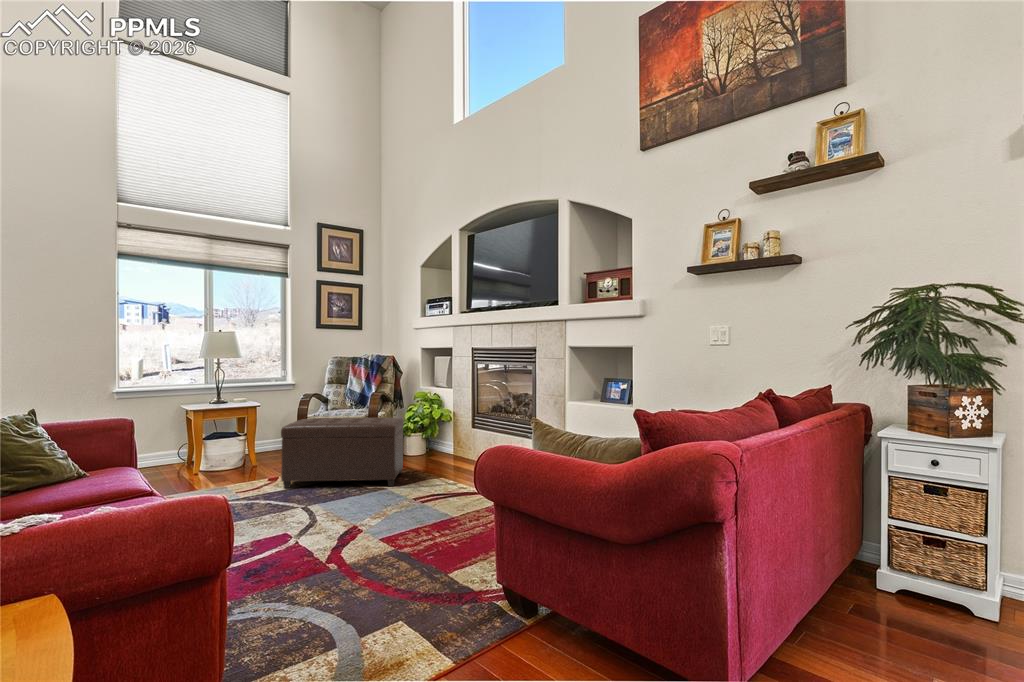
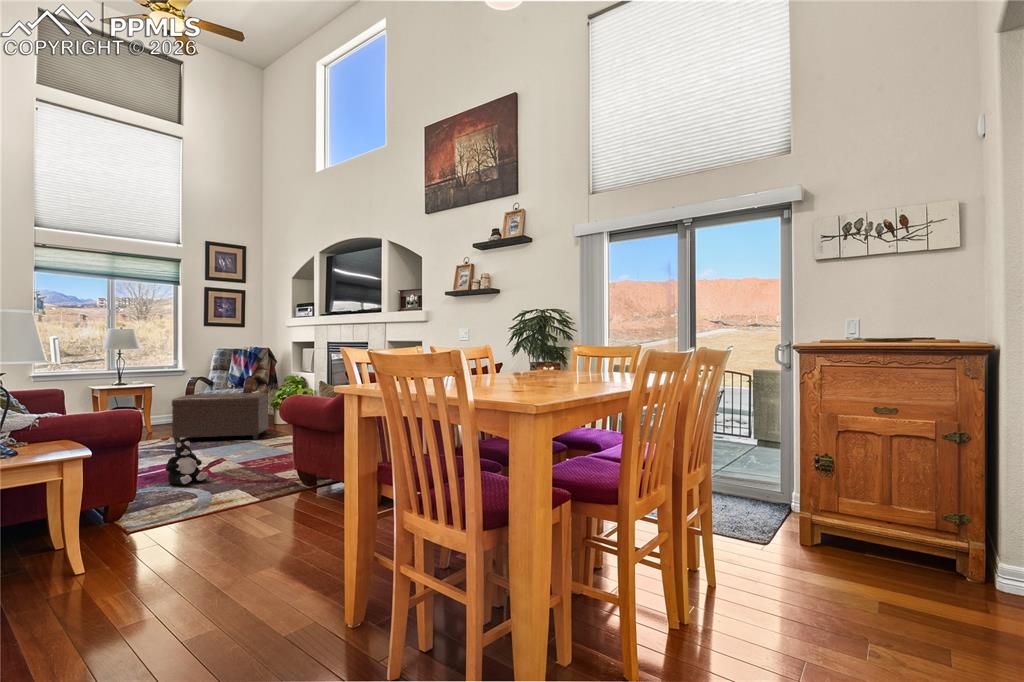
plush toy: none [277,516,347,603] -> present [166,441,208,485]

